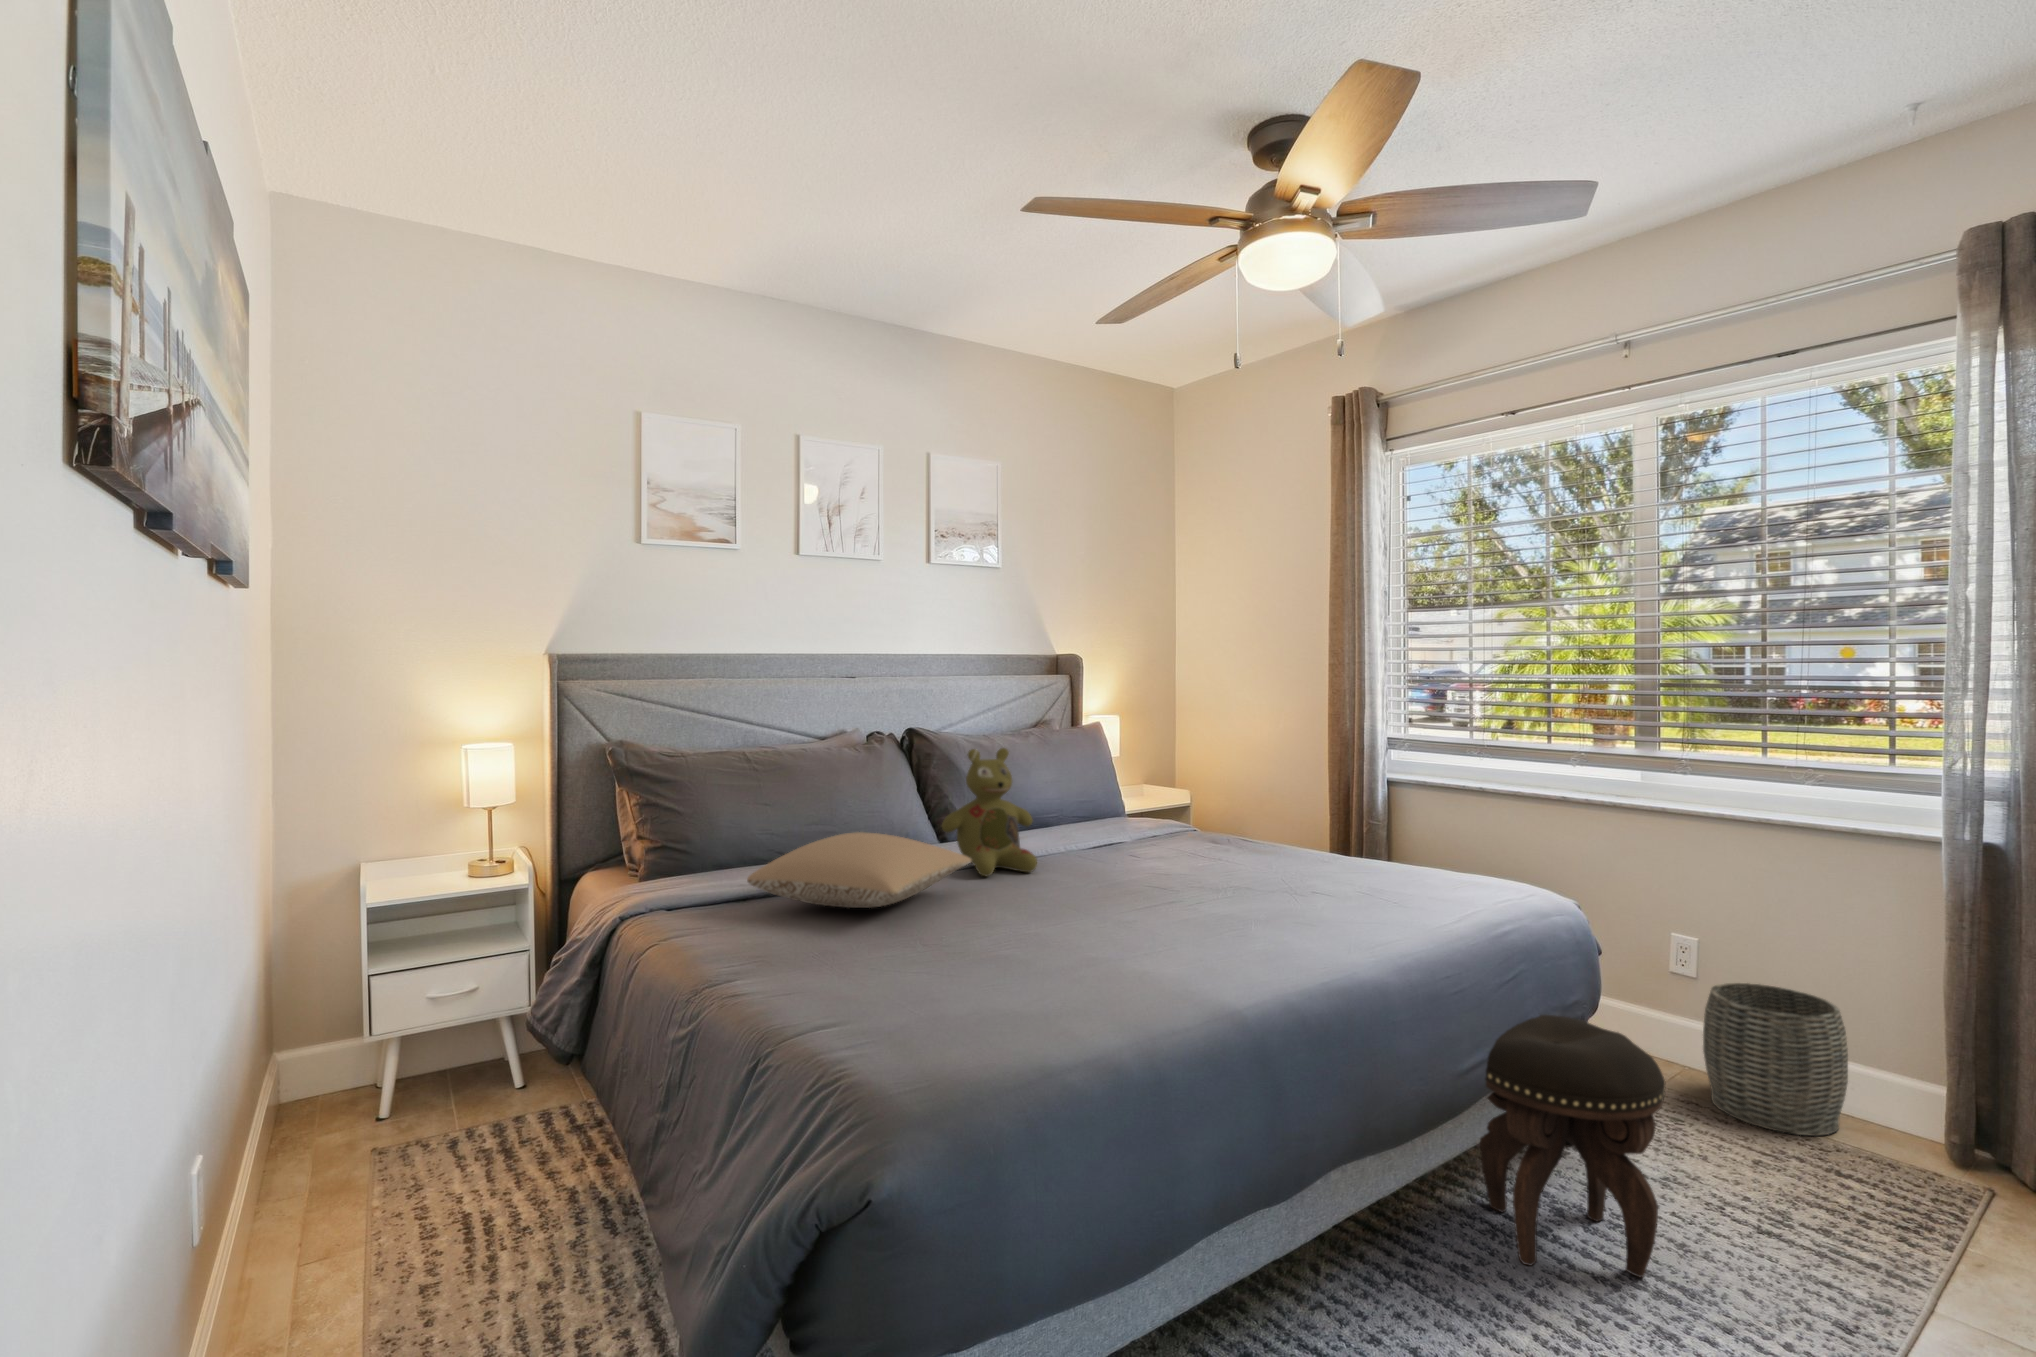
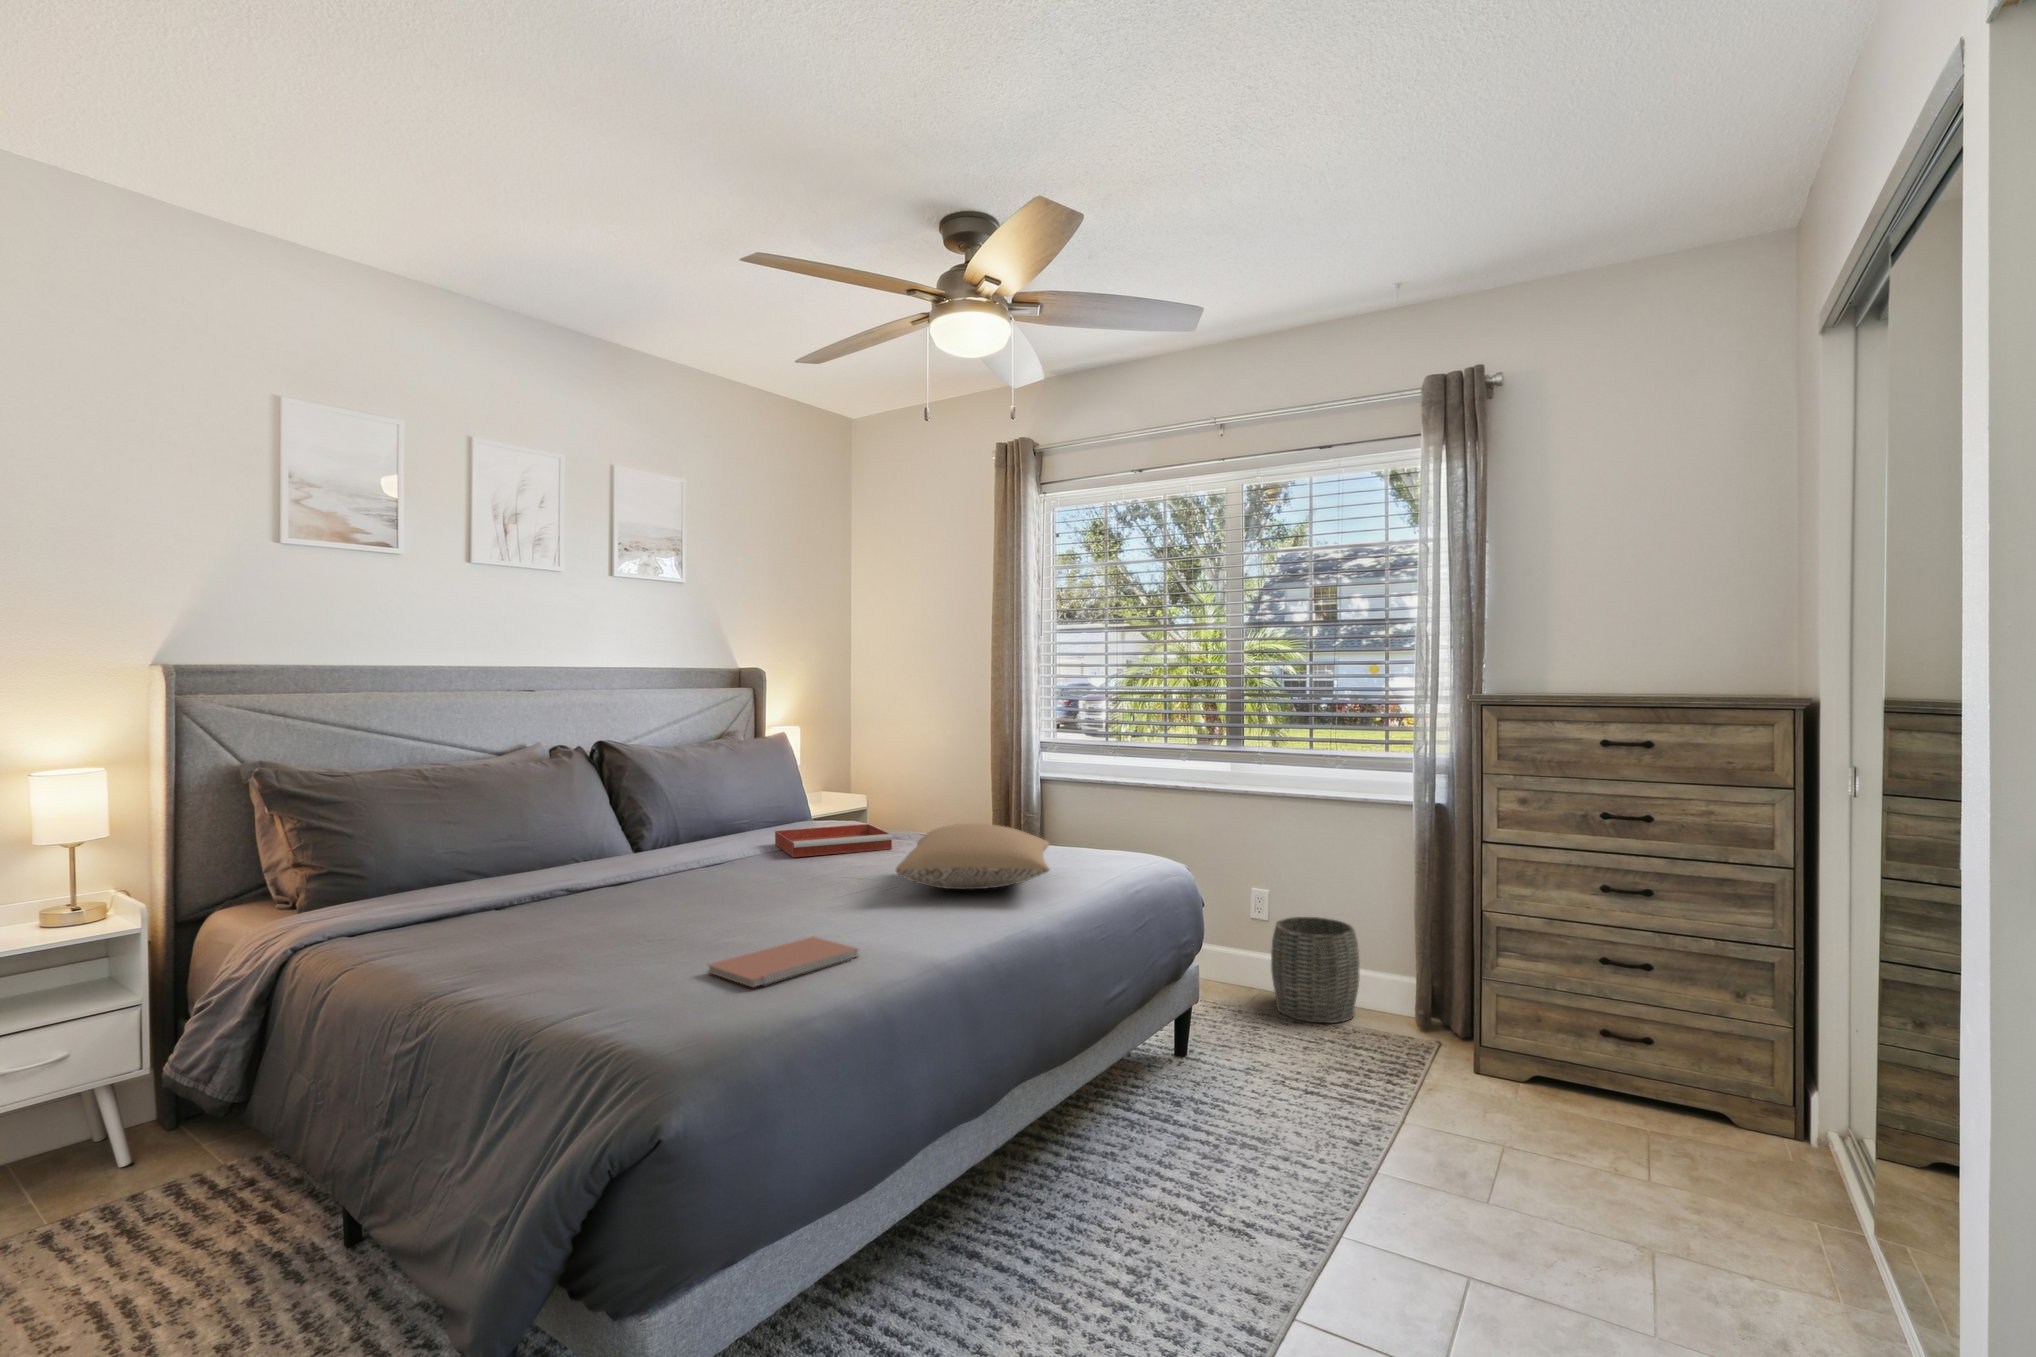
stuffed bear: present [942,748,1037,876] -> none [651,757,748,879]
tray: none [1073,827,1198,859] -> present [775,824,893,857]
pillow: present [747,832,972,908] -> present [896,824,1049,889]
notebook: none [965,957,1134,1013] -> present [708,937,858,987]
footstool: present [1480,1015,1665,1277] -> none [1115,950,1247,1143]

